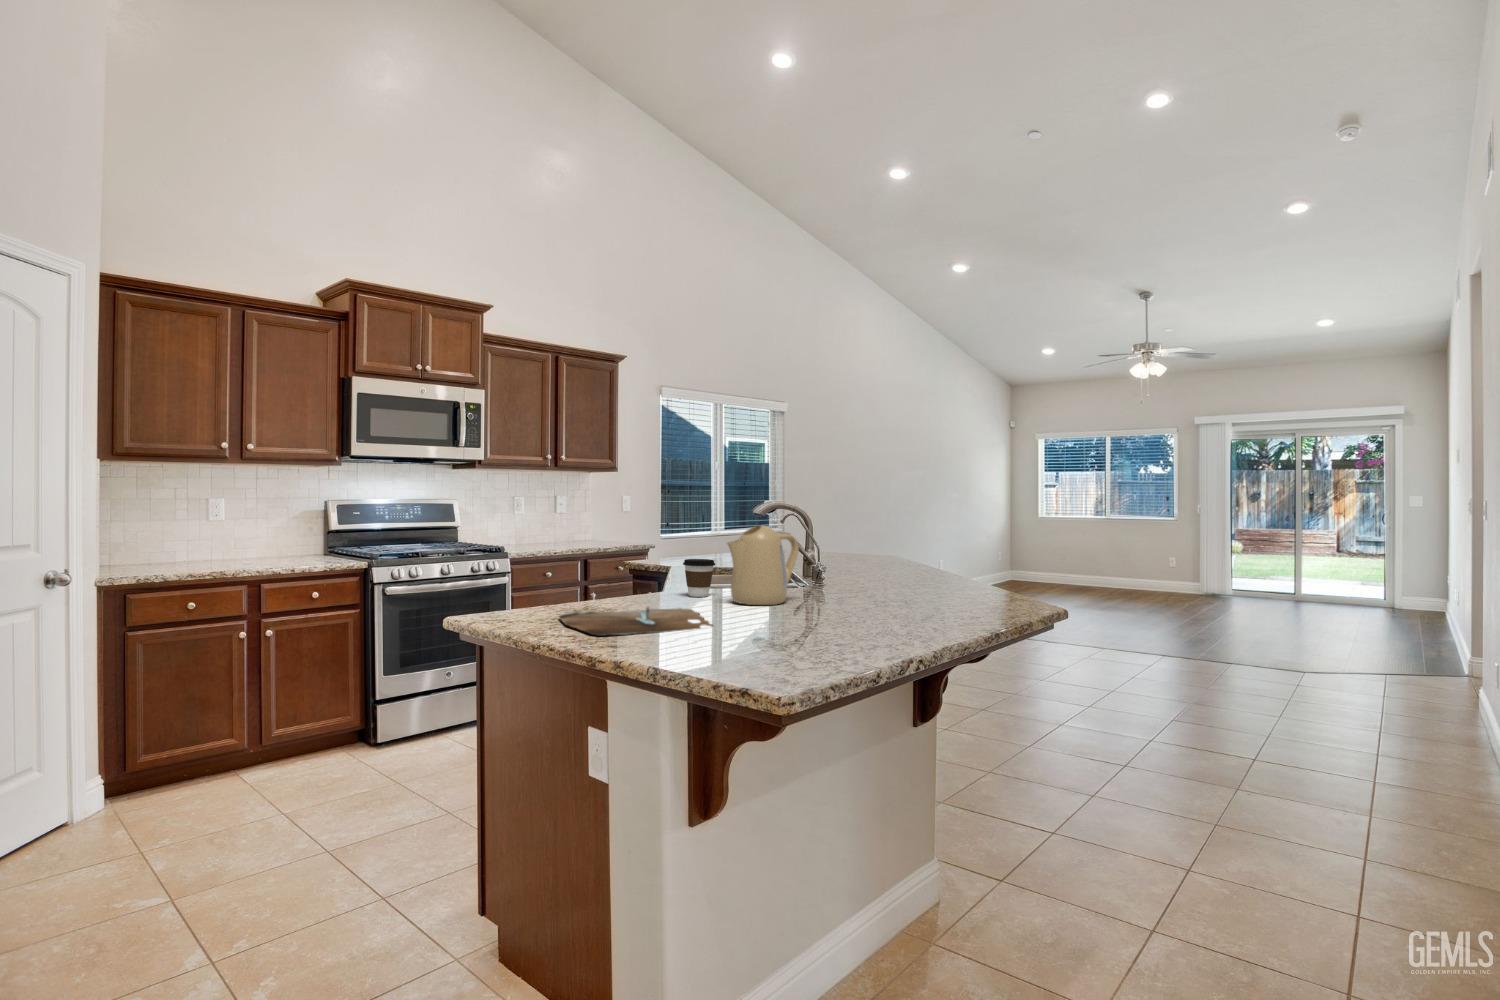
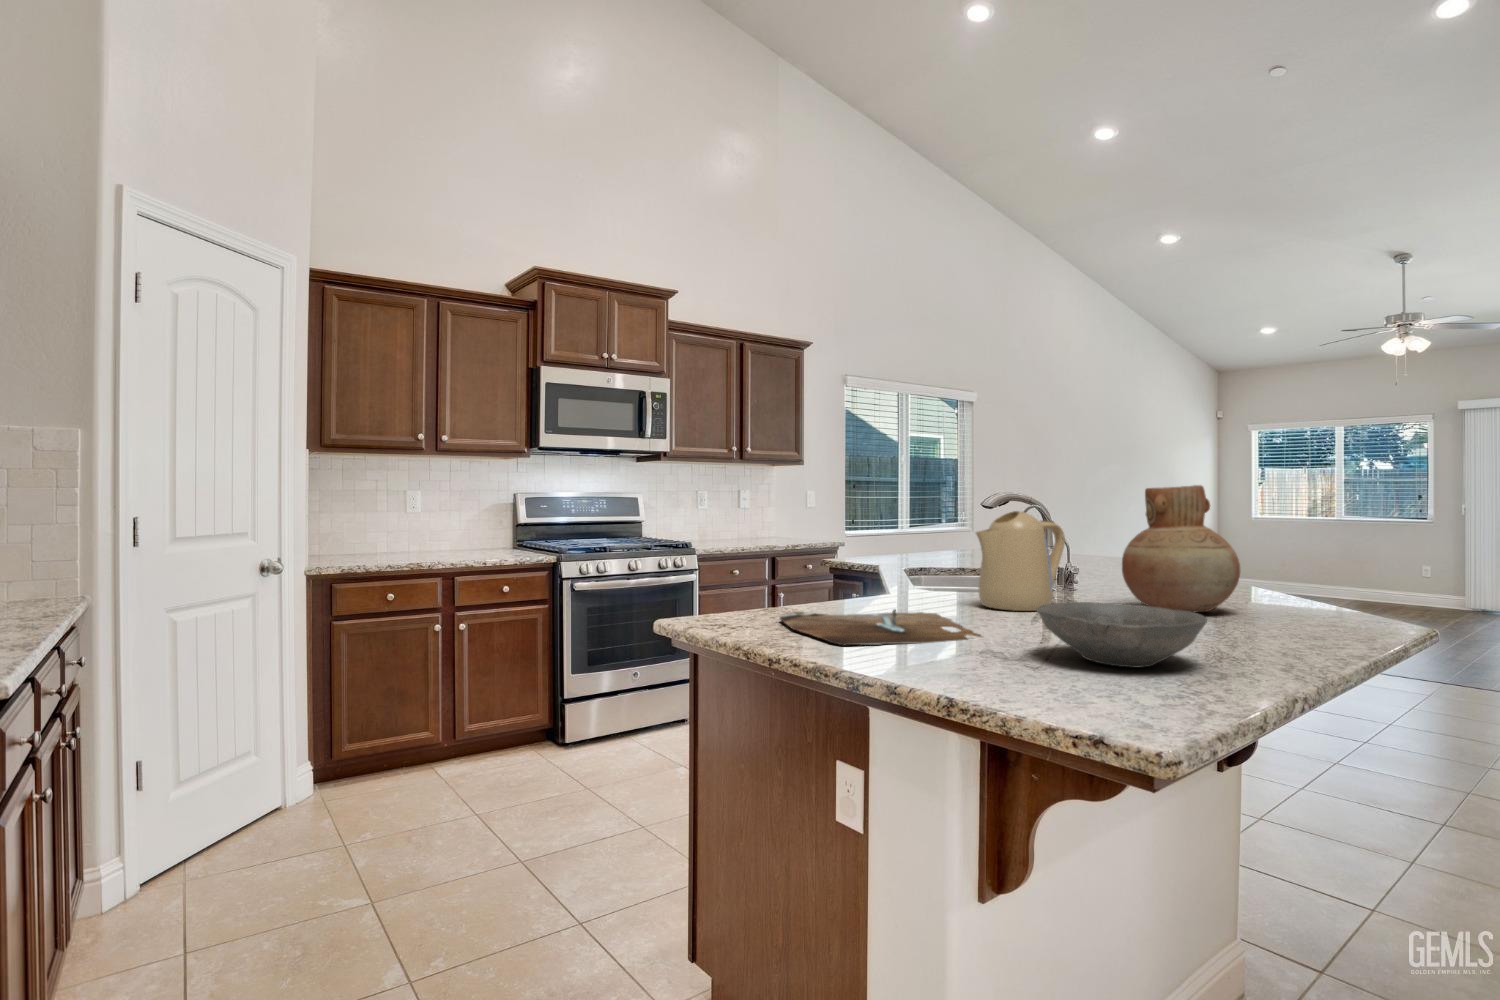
vase: none [839,506,920,603] -> present [1122,485,1240,612]
coffee cup: present [683,559,715,597] -> none [912,553,952,599]
bowl: none [738,598,848,644] -> present [1037,602,1207,667]

